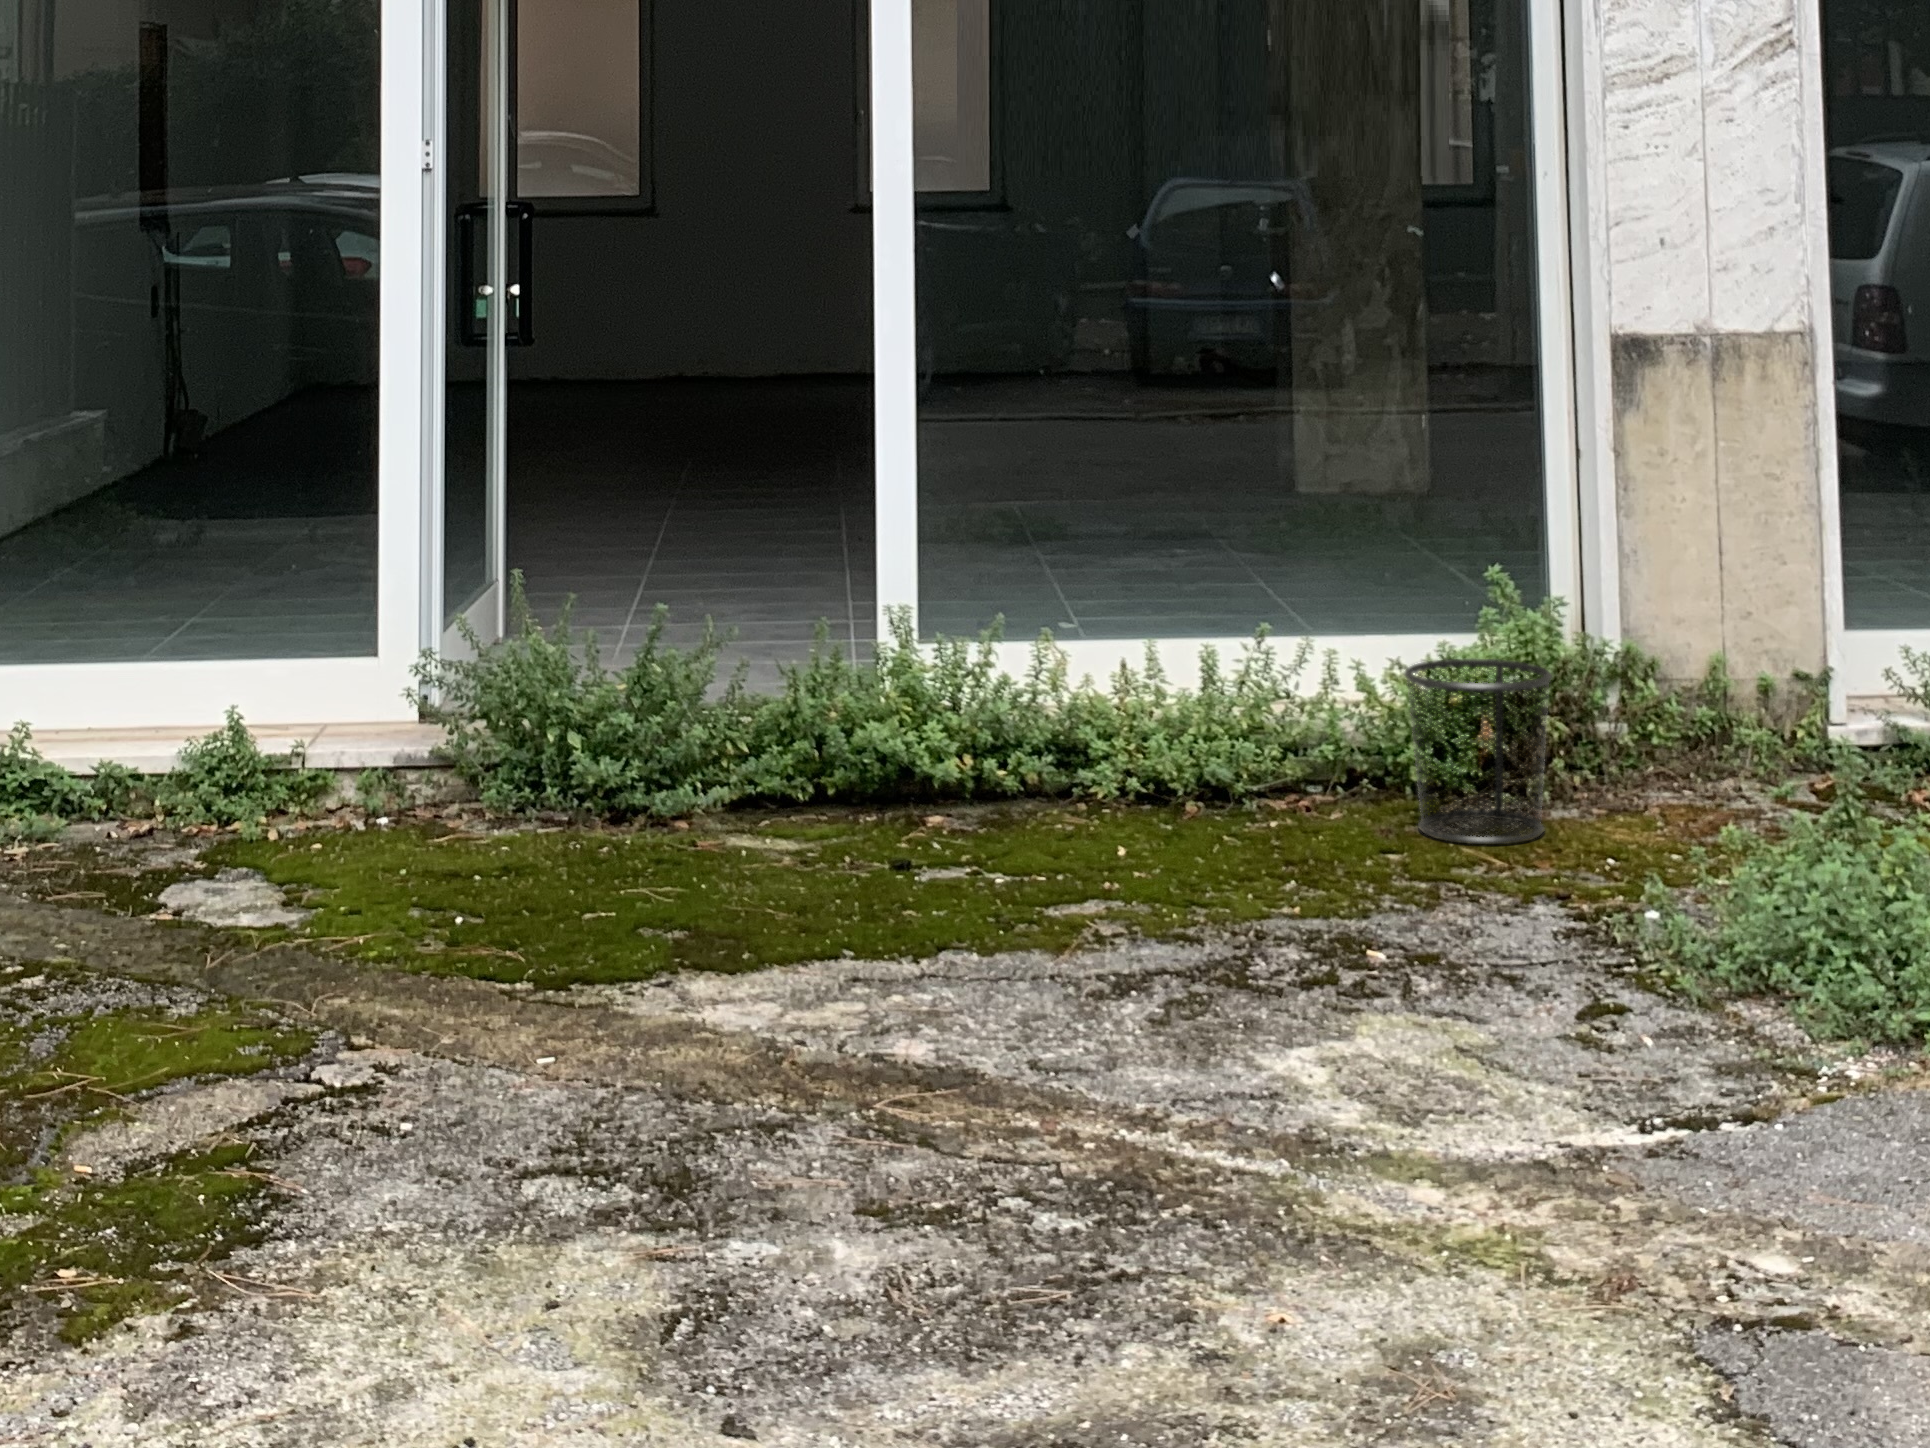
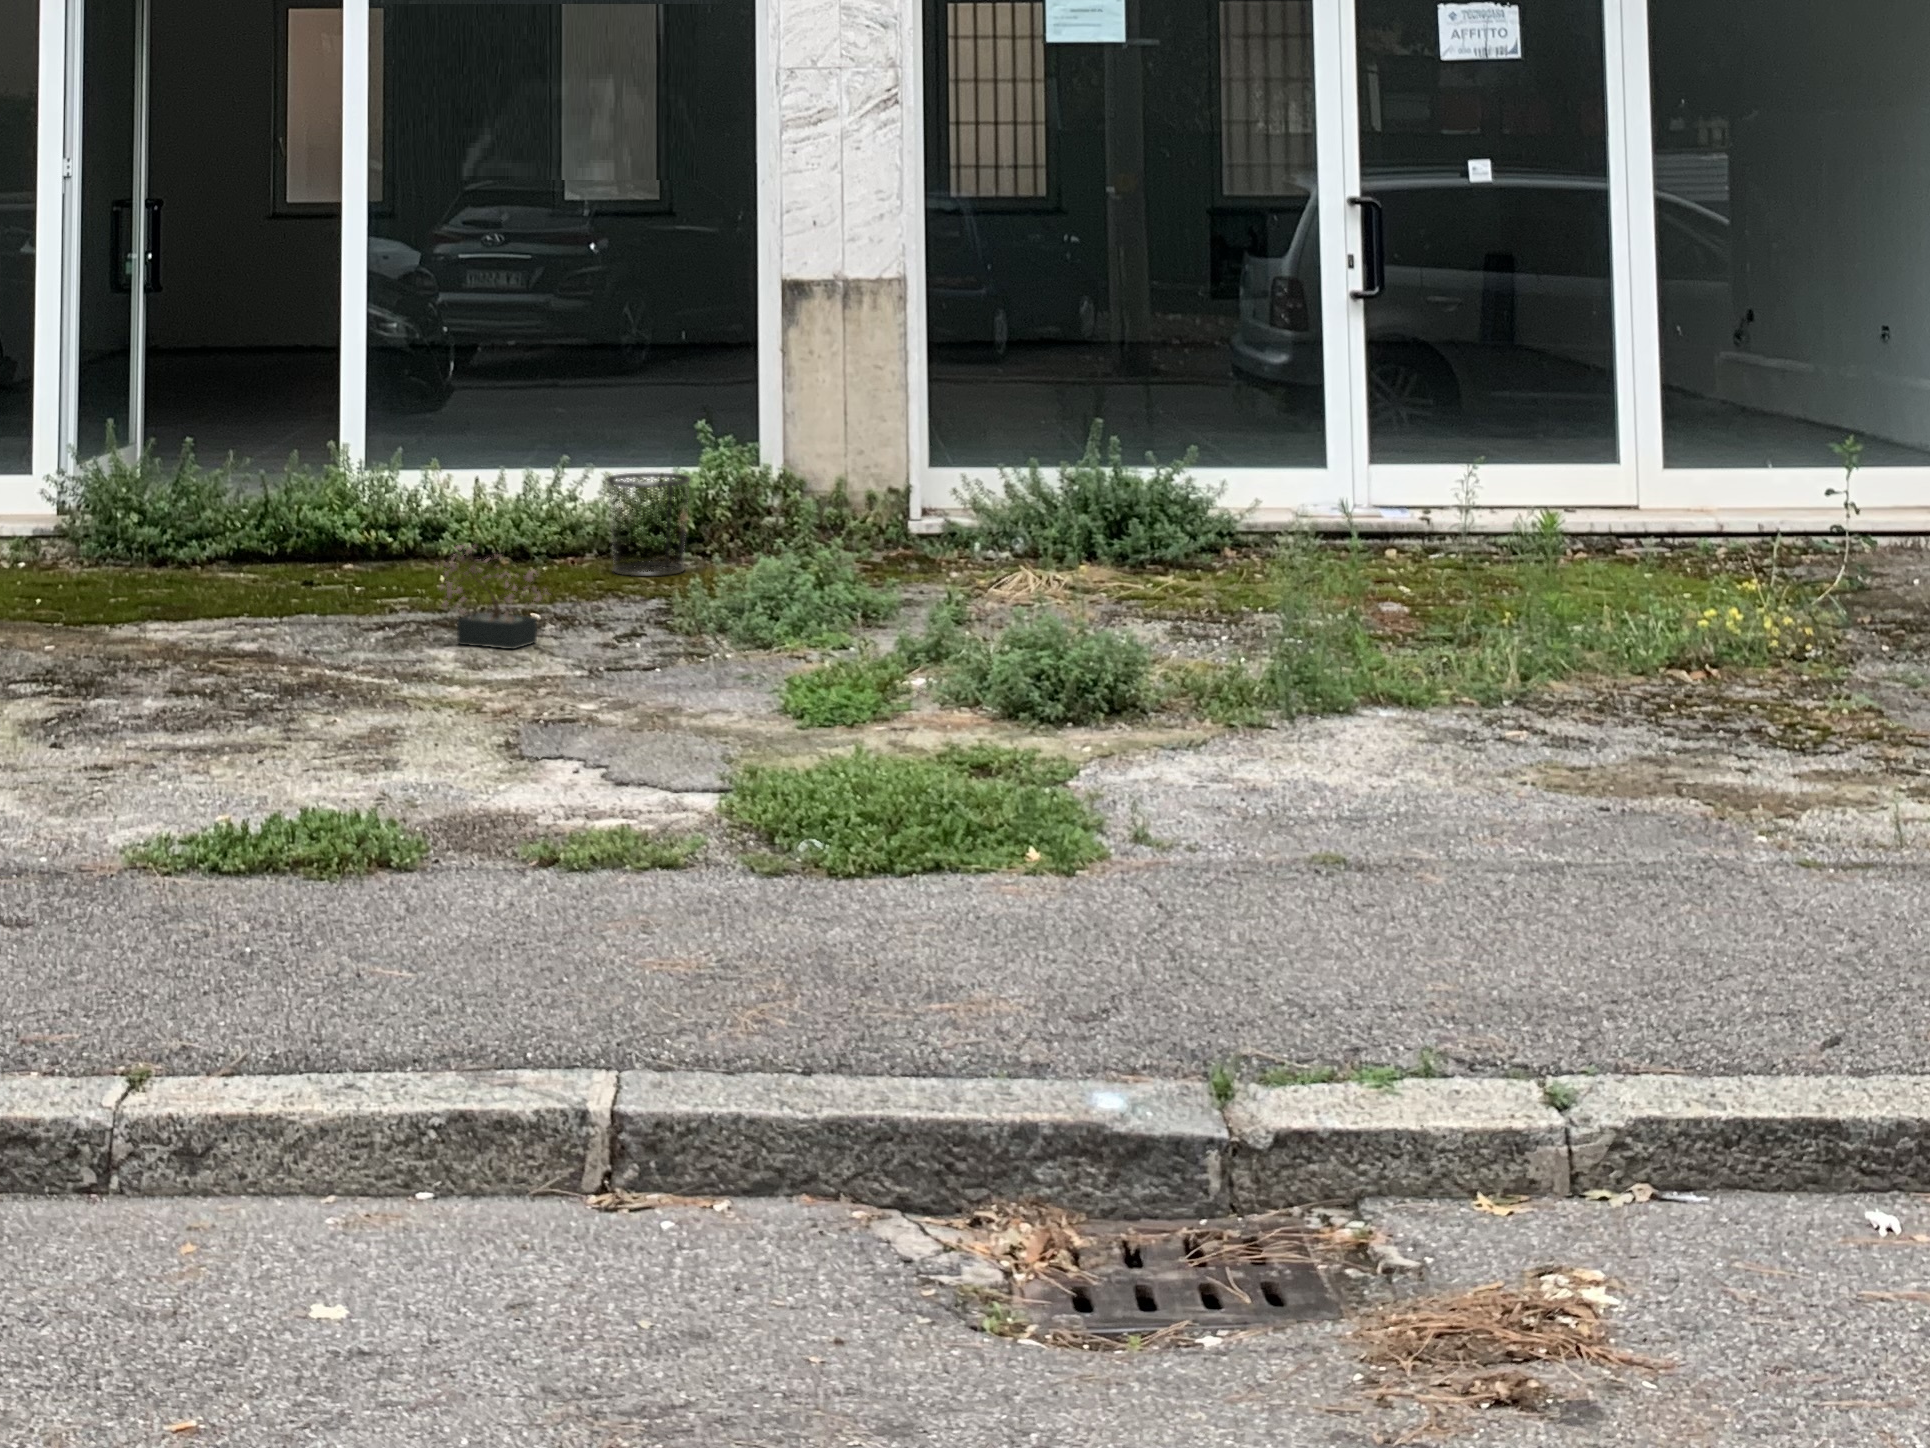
decorative plant: none [1305,846,1522,1063] -> present [440,545,551,649]

